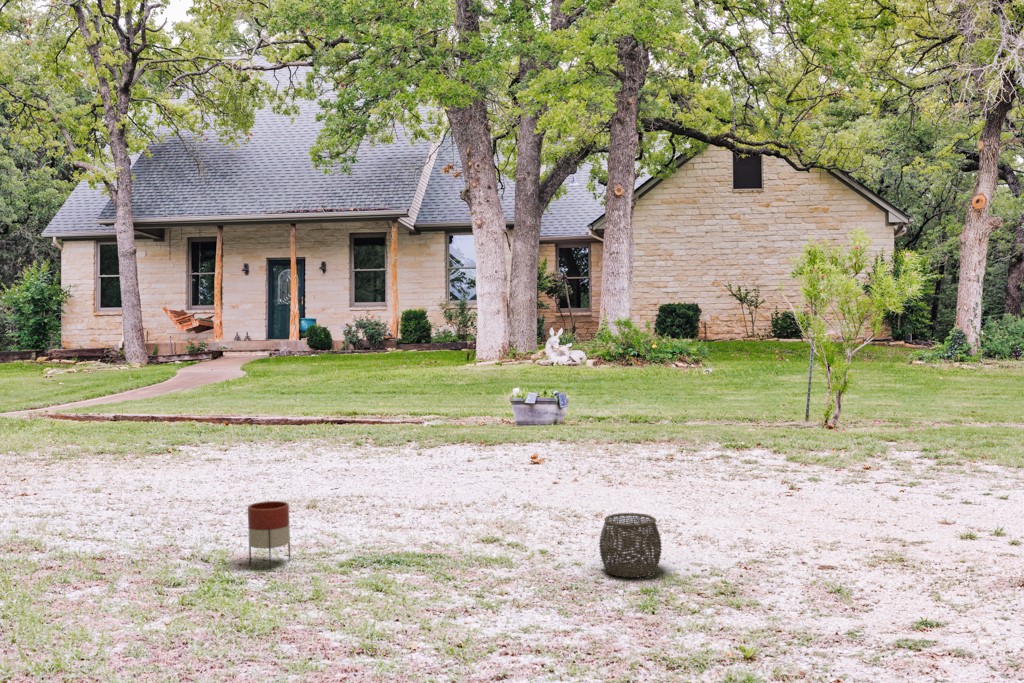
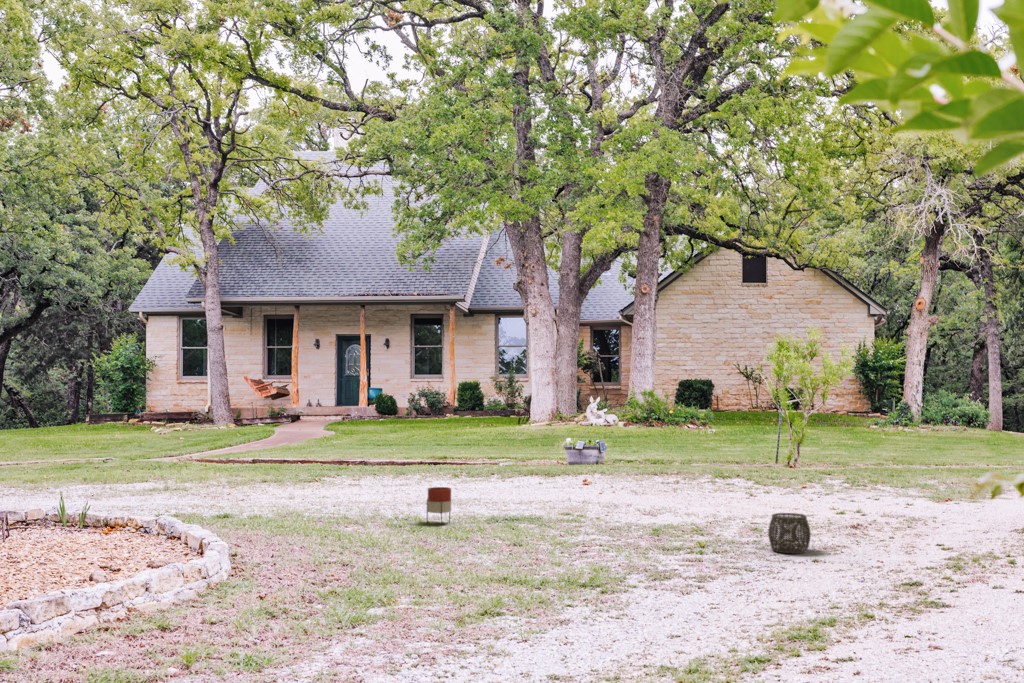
woven basket: present [599,513,662,578] -> present [768,513,811,554]

